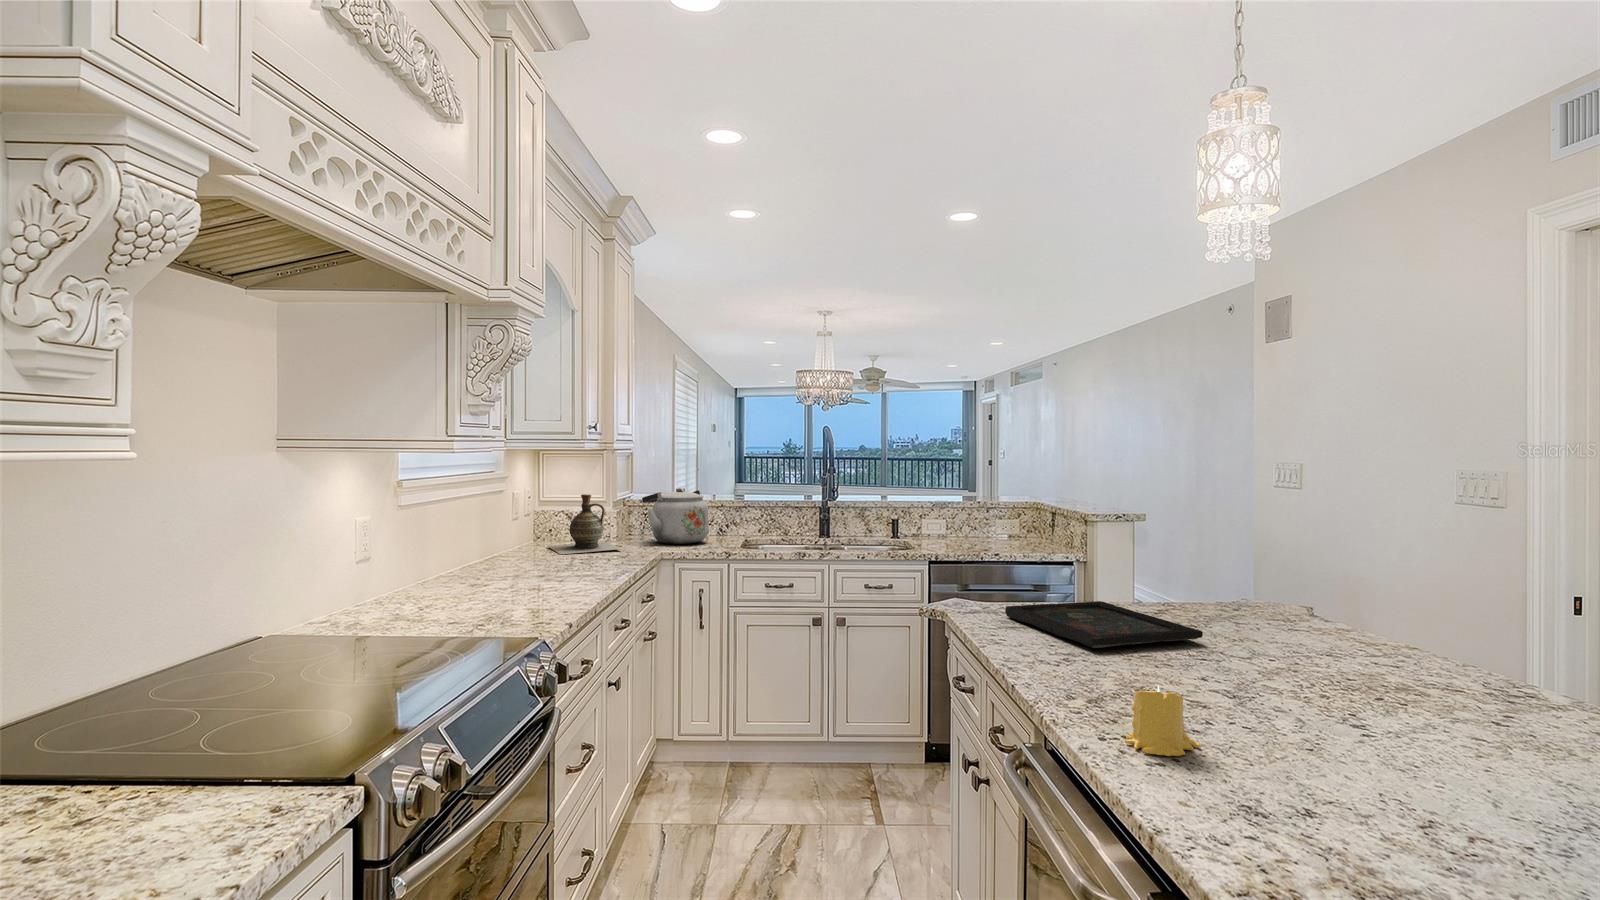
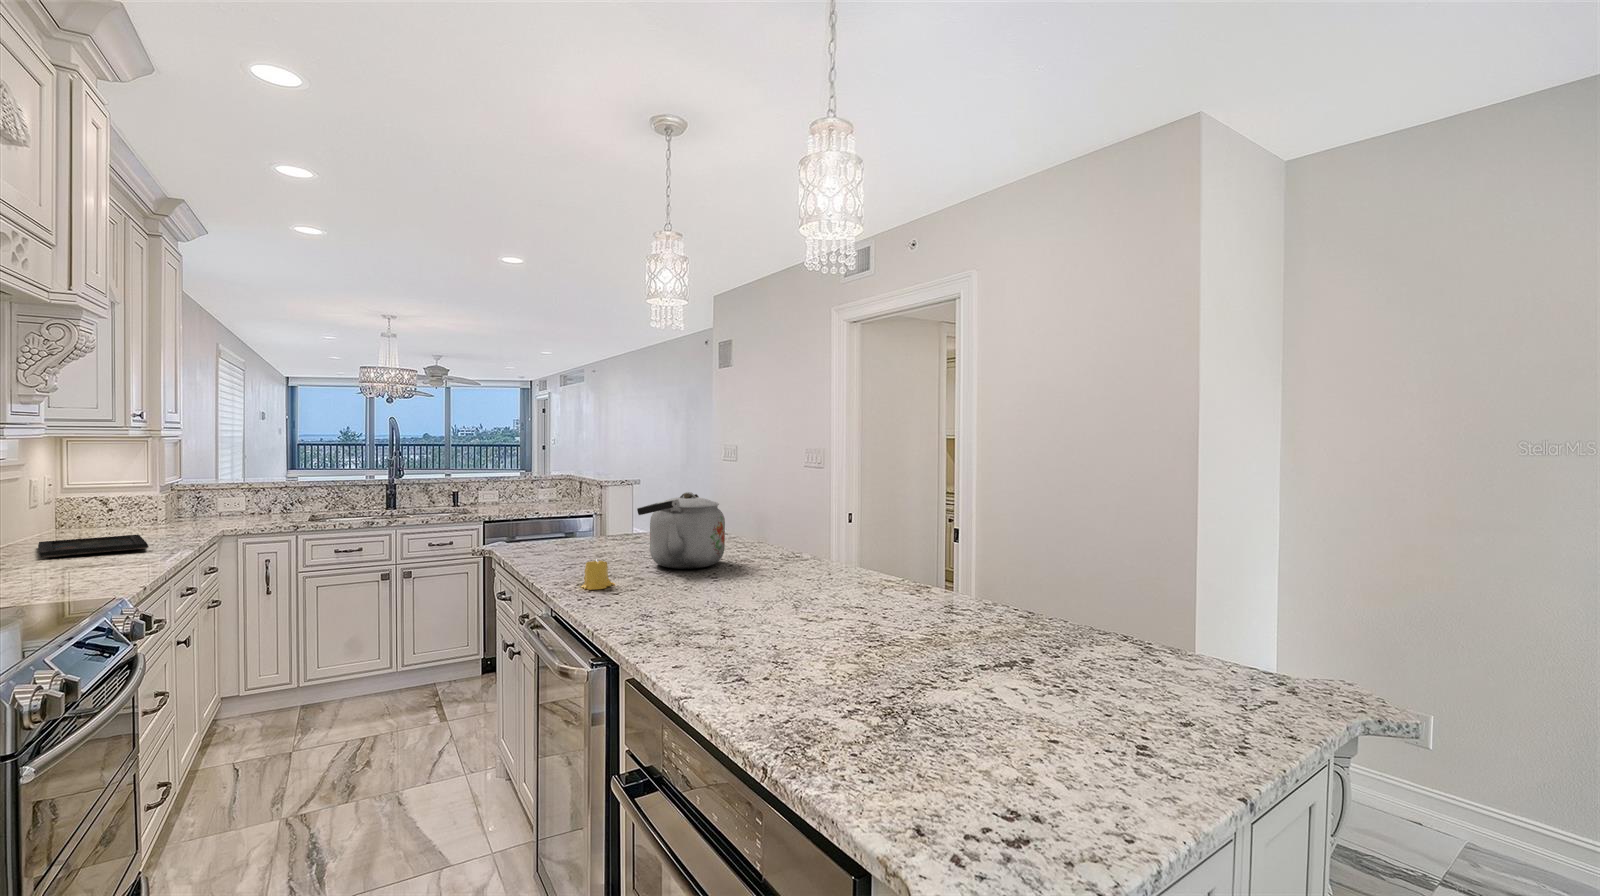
kettle: present [642,488,708,544] -> present [637,492,725,569]
ceramic jug: present [547,494,620,554] -> none [71,480,175,538]
tray: present [1005,601,1203,648] -> present [38,535,149,558]

